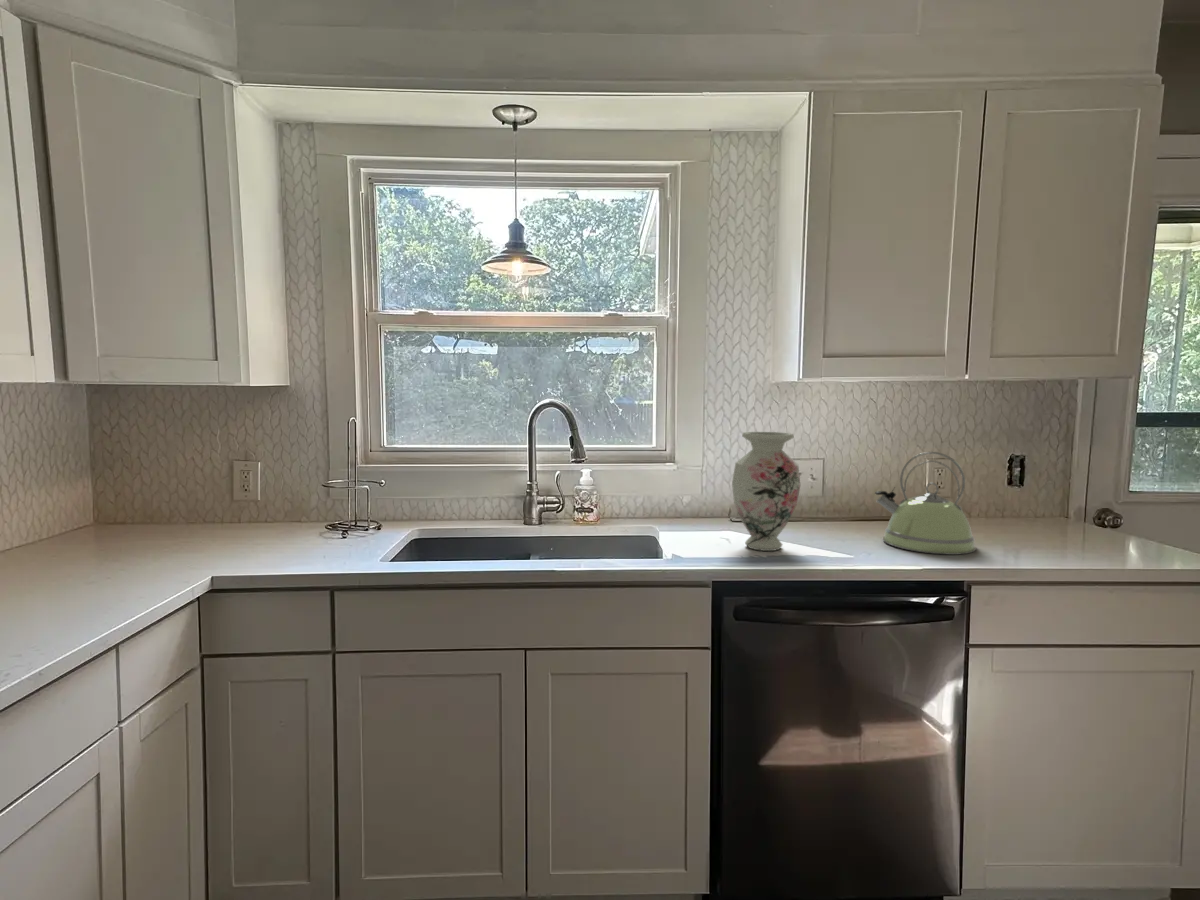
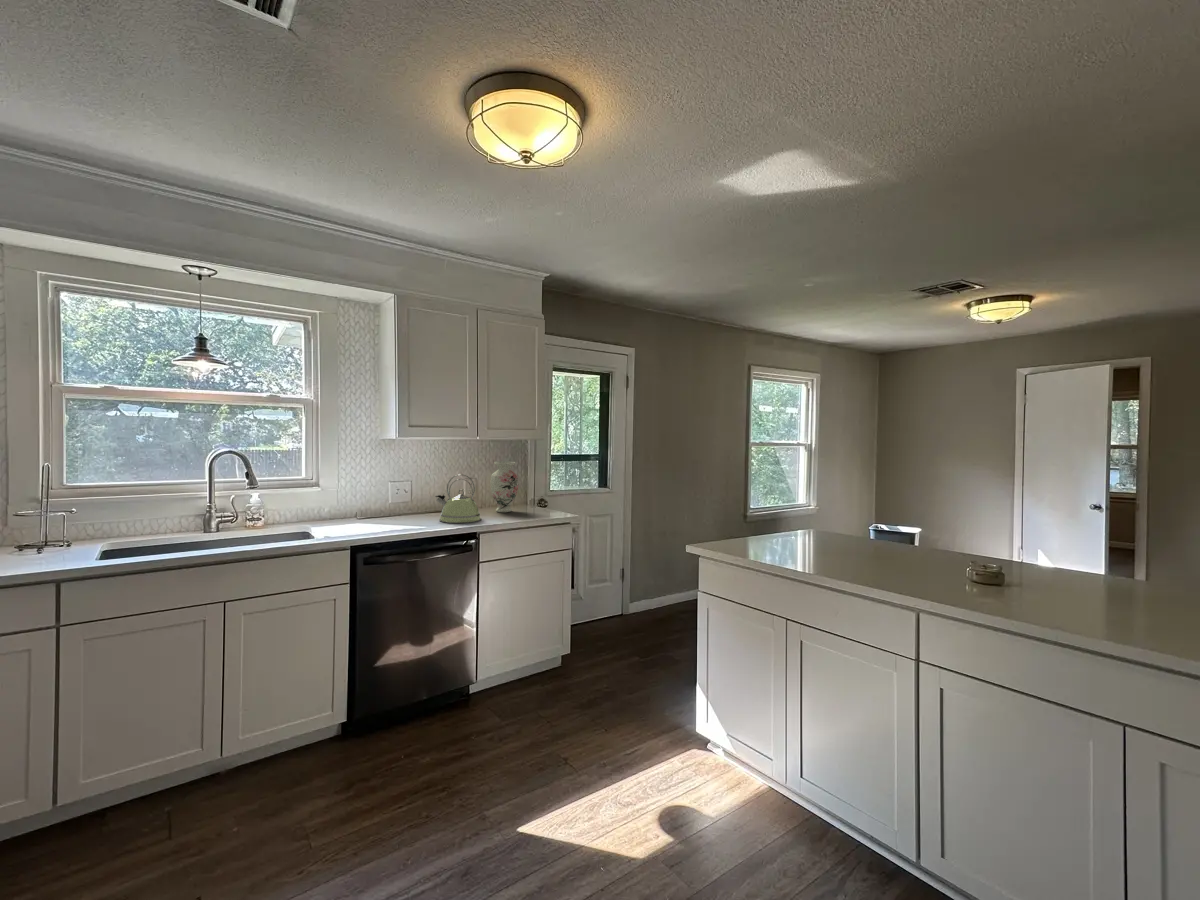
vase: present [732,432,800,551] -> present [490,461,519,512]

